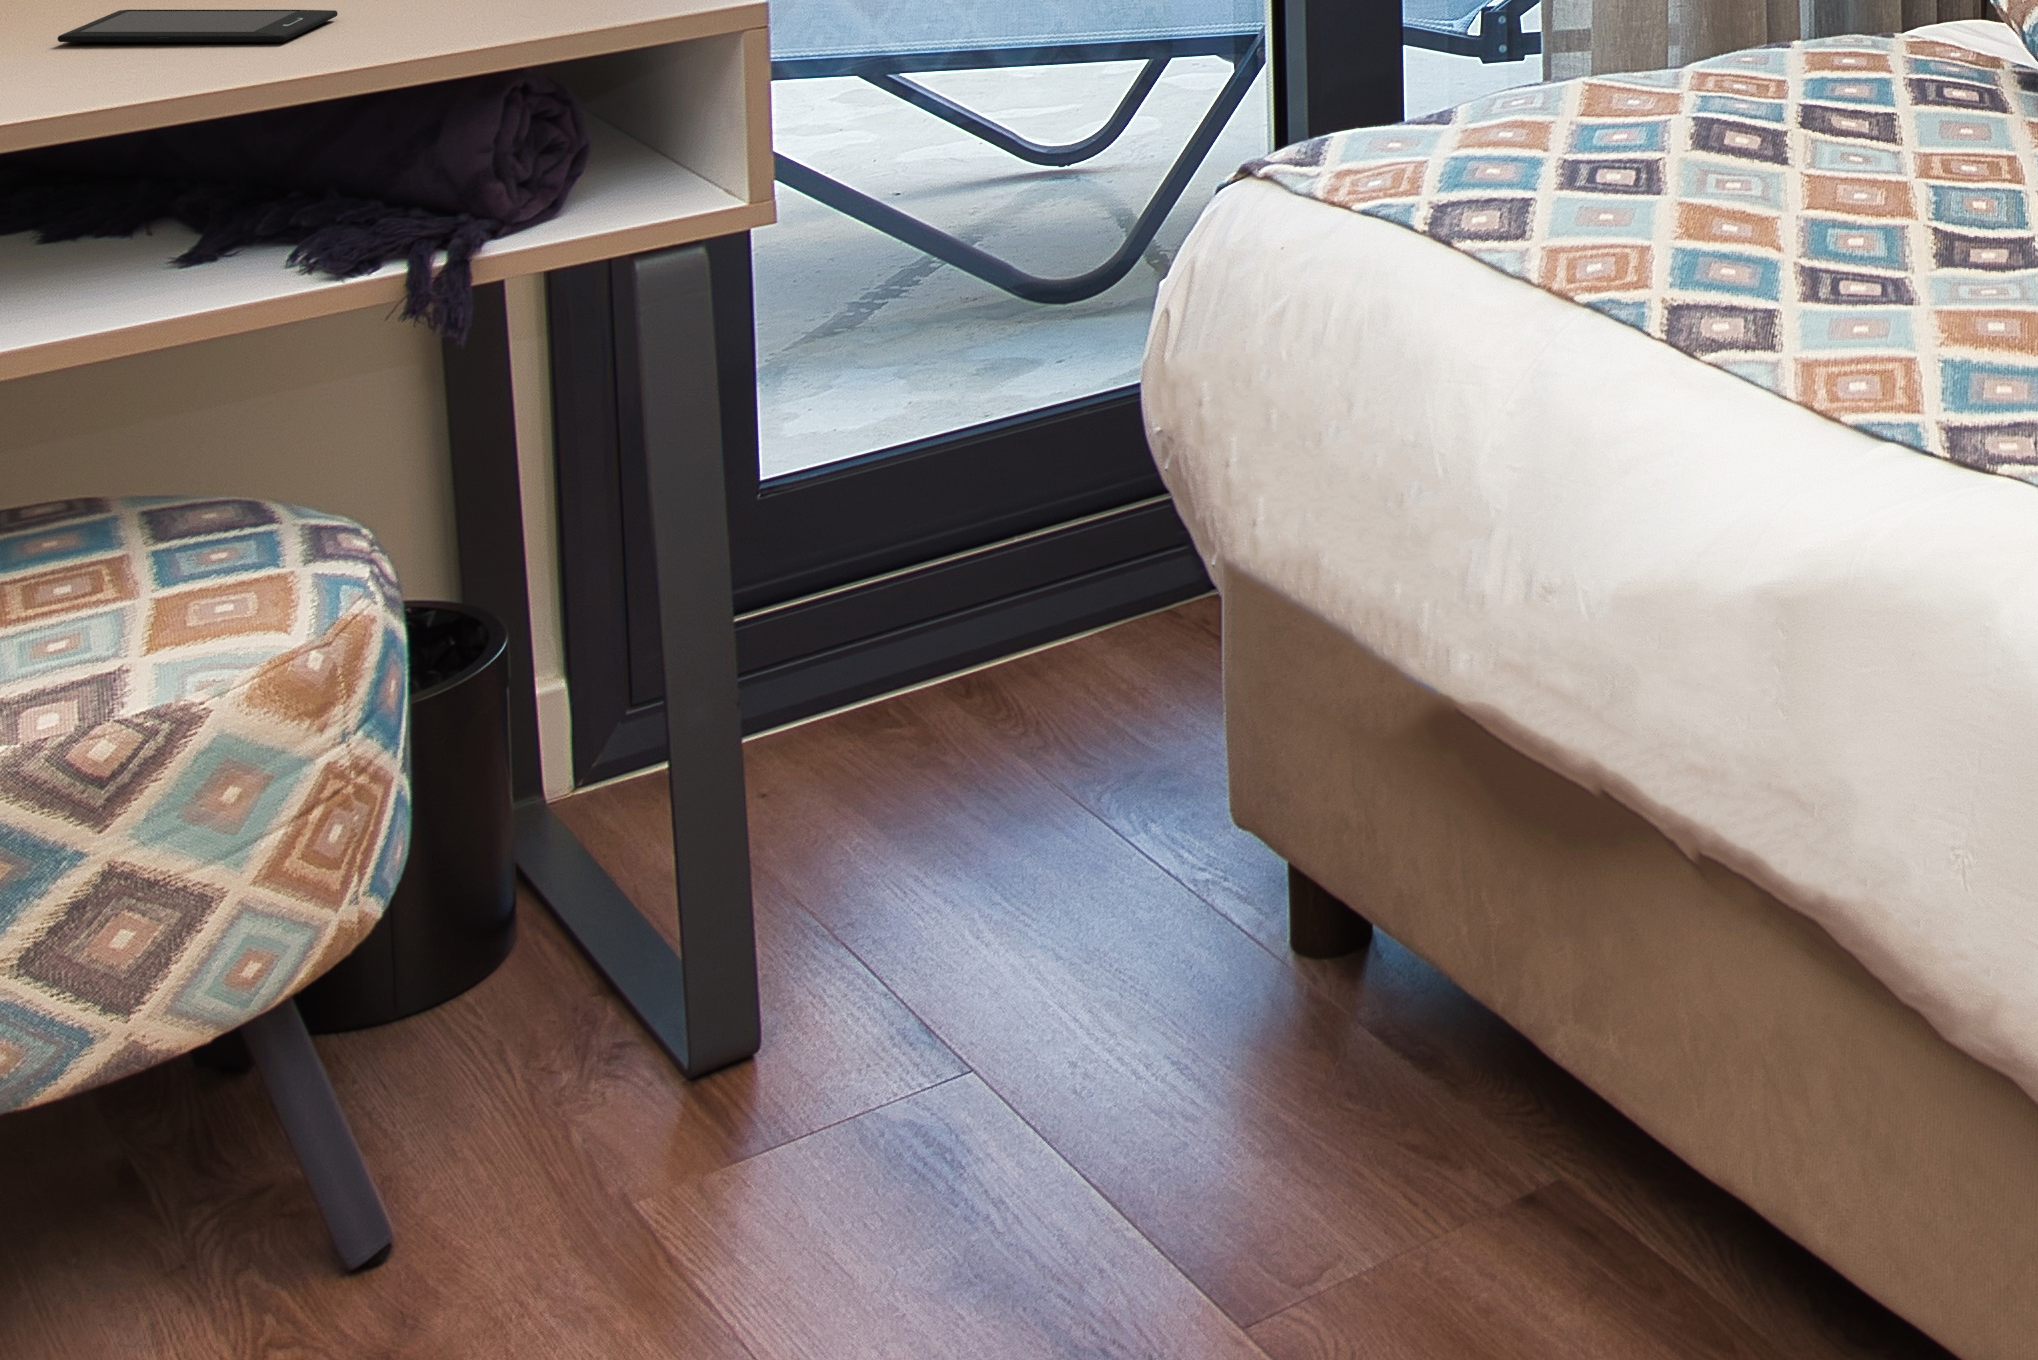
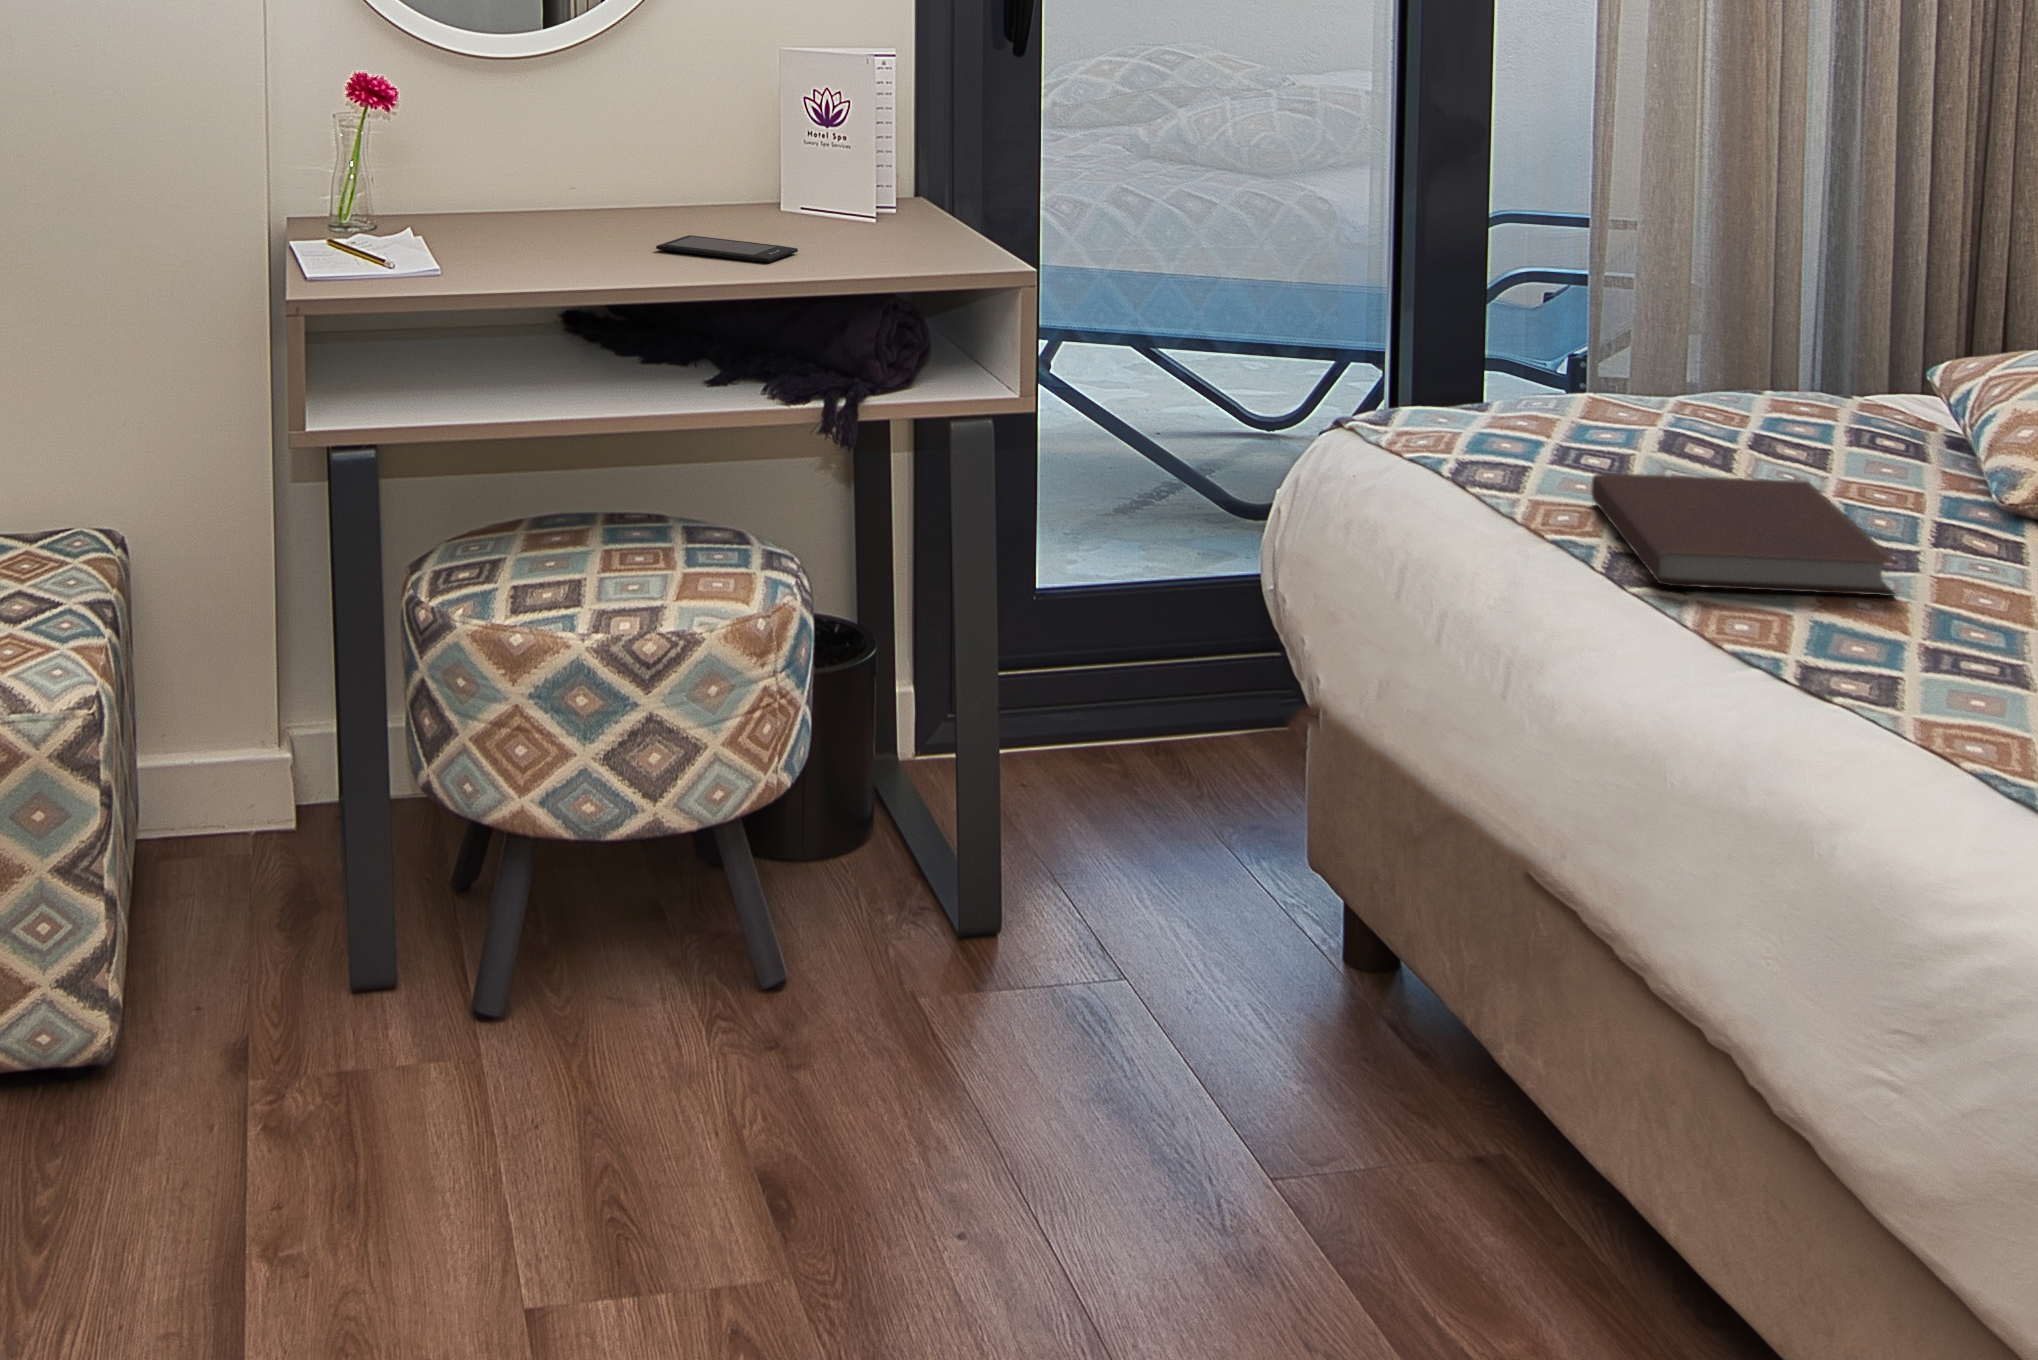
notebook: none [1624,163,2033,344] -> present [1591,473,1898,596]

